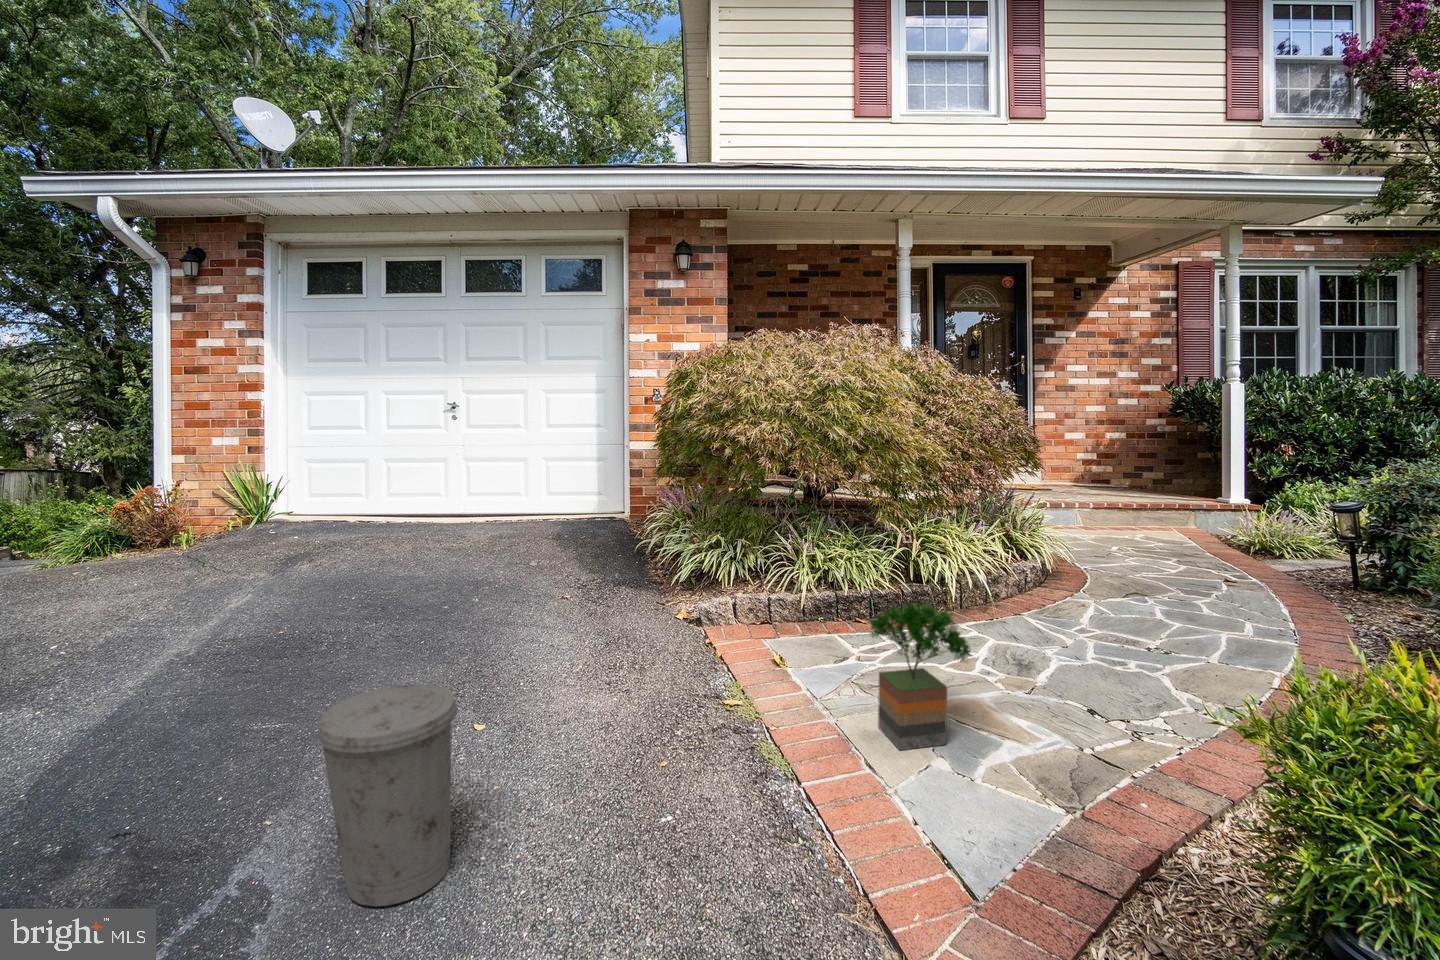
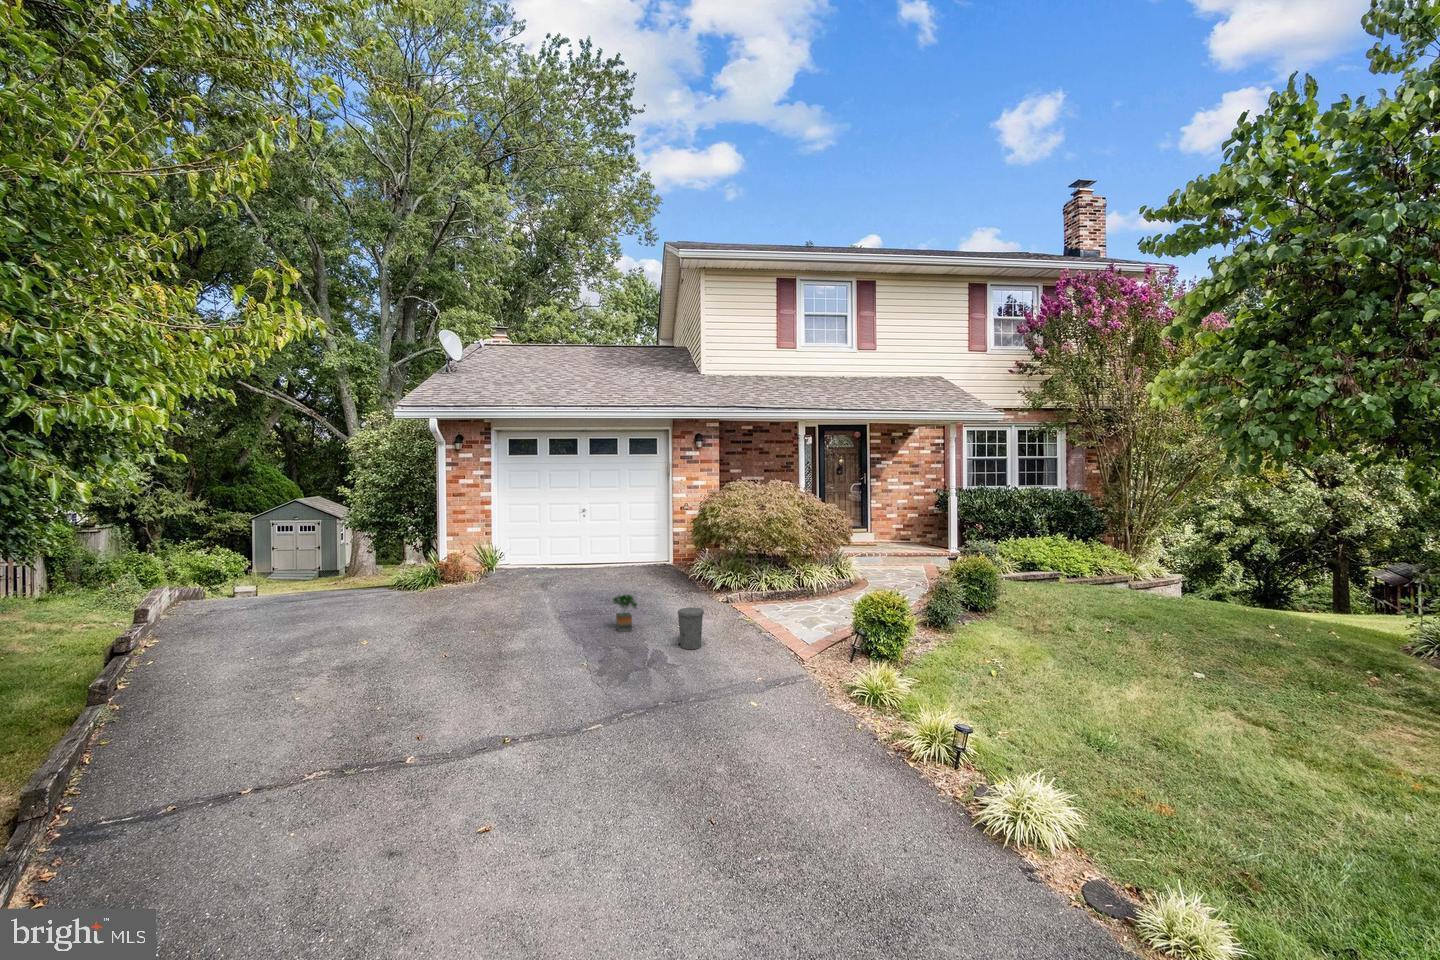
potted tree: present [869,603,971,750] -> present [613,595,637,632]

